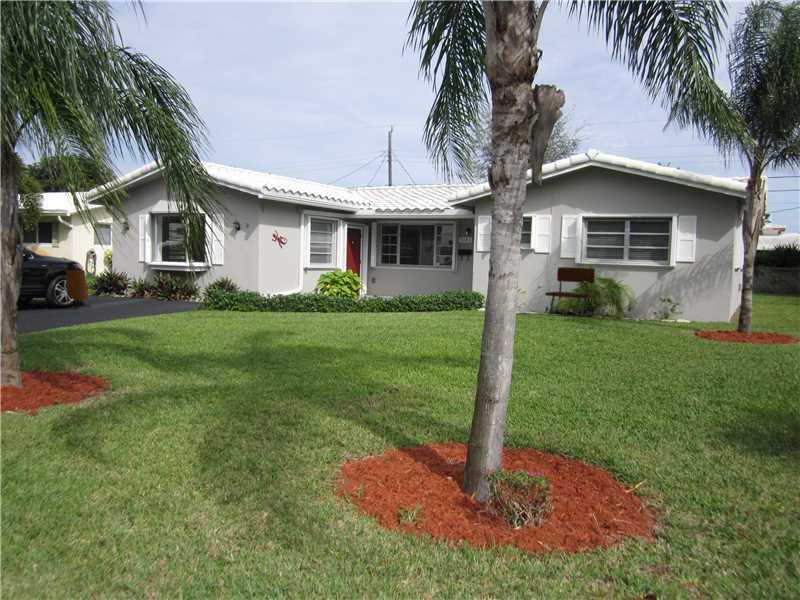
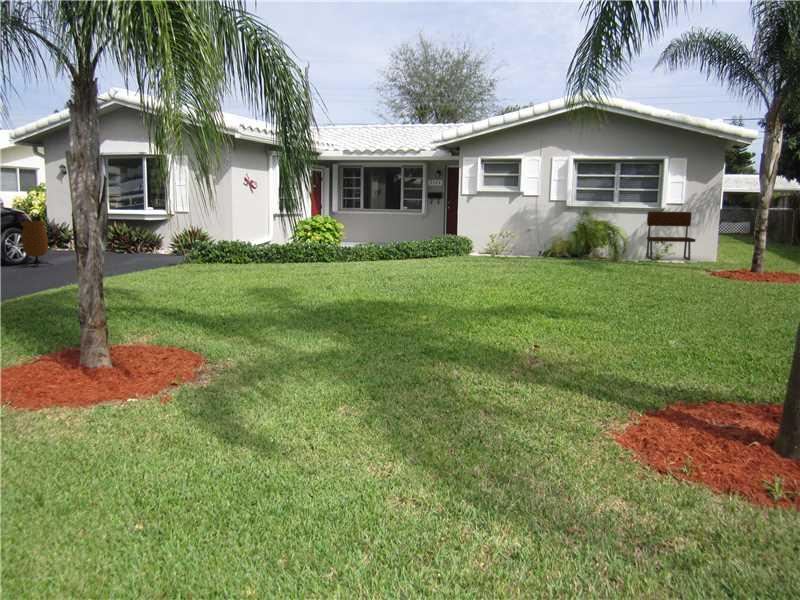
bench: present [545,267,595,316] -> present [646,211,696,260]

